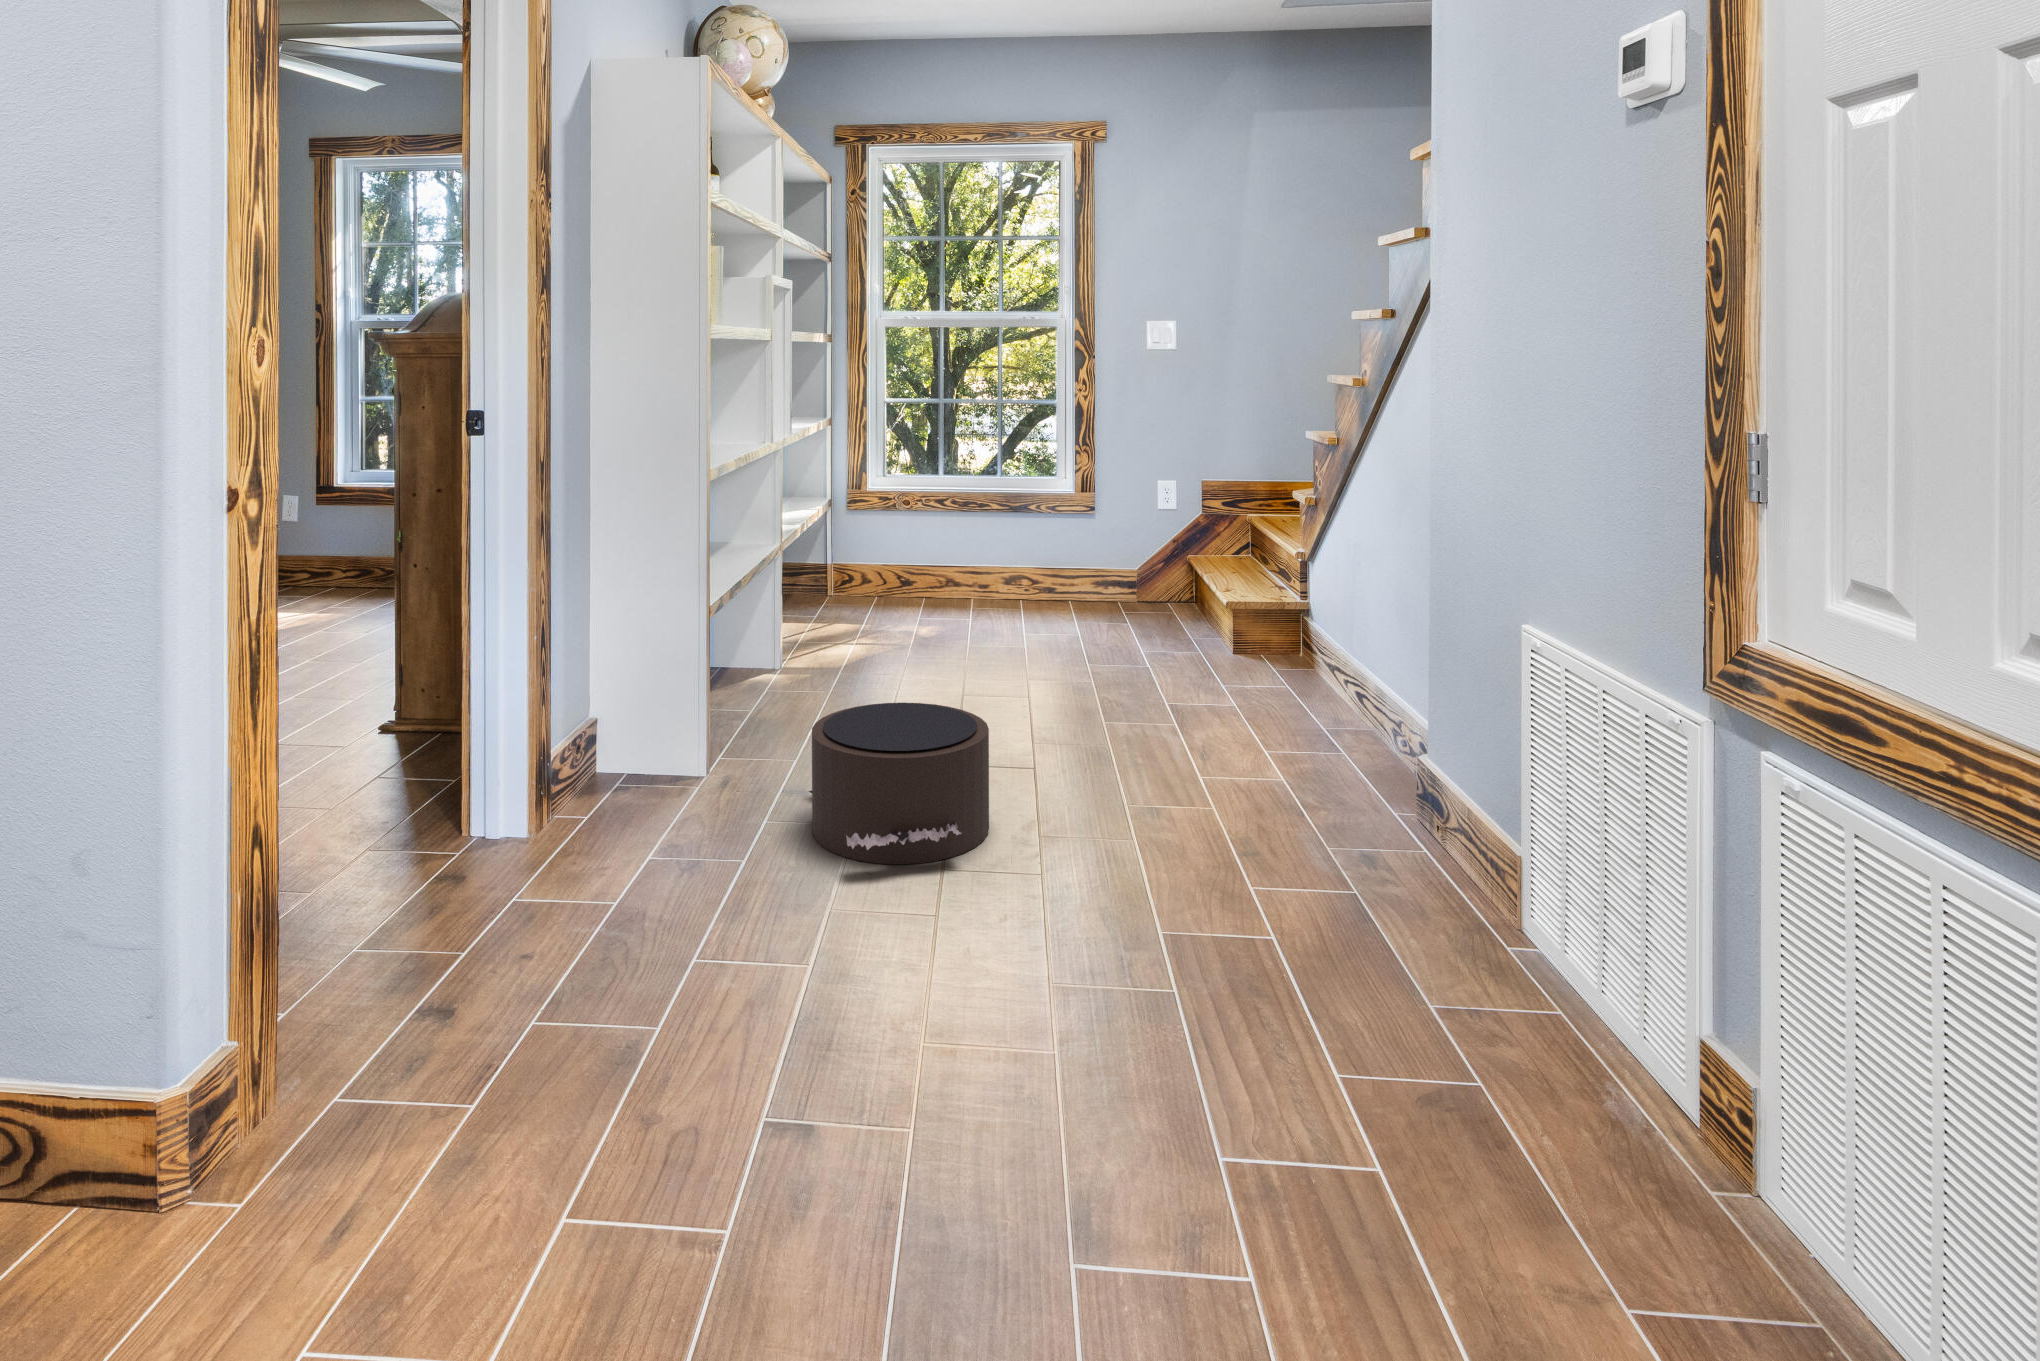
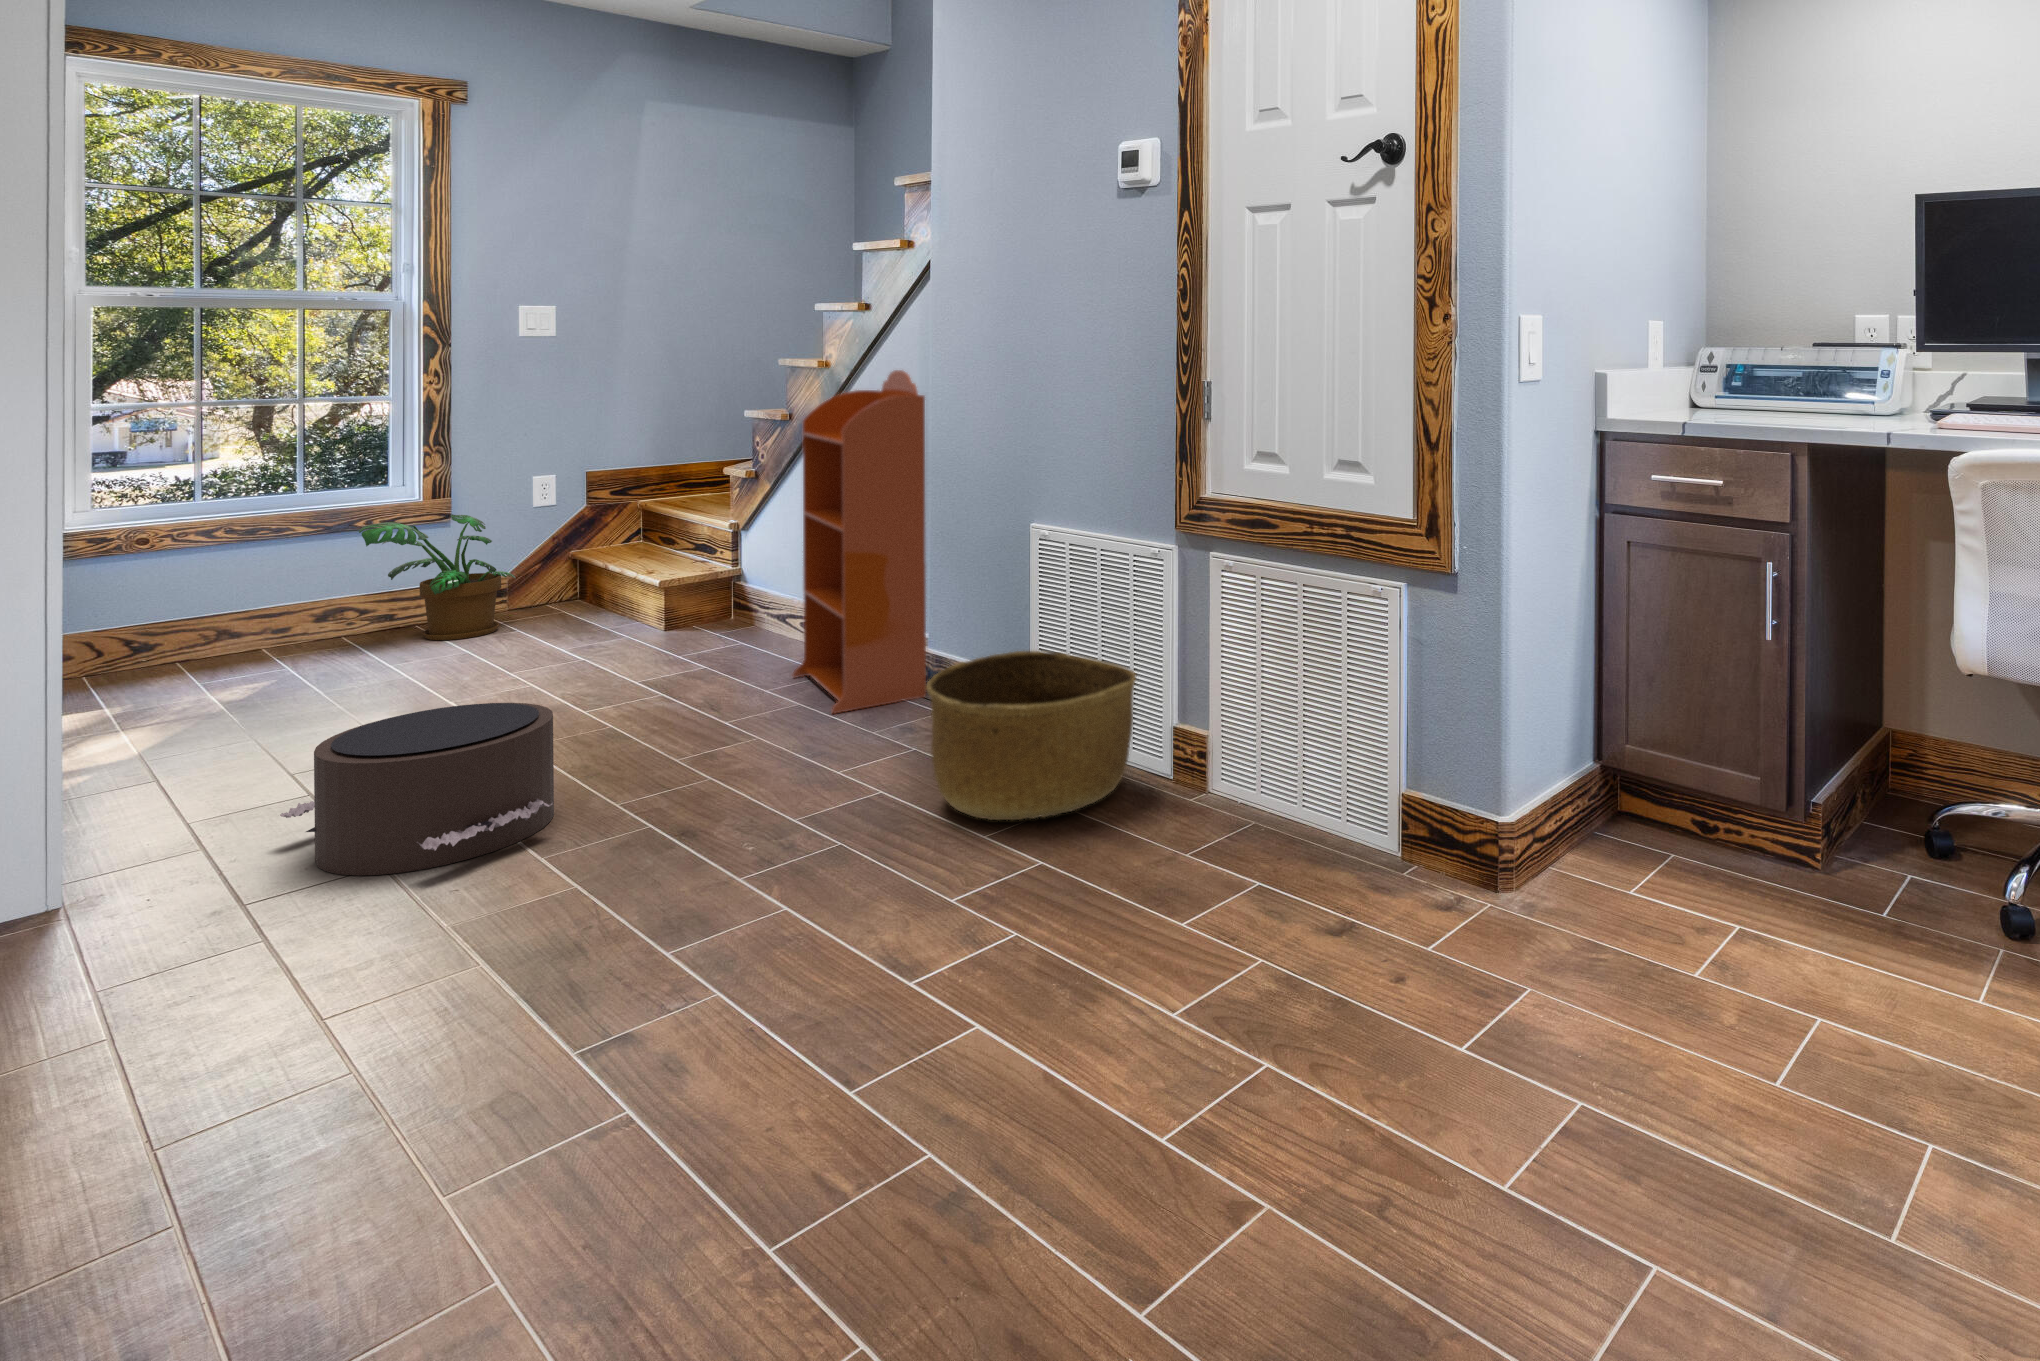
bookcase: none [1301,390,1424,821] -> present [793,370,926,714]
potted plant: none [1010,510,1129,624] -> present [359,514,516,640]
basket: none [1293,809,1626,1112] -> present [926,651,1136,820]

